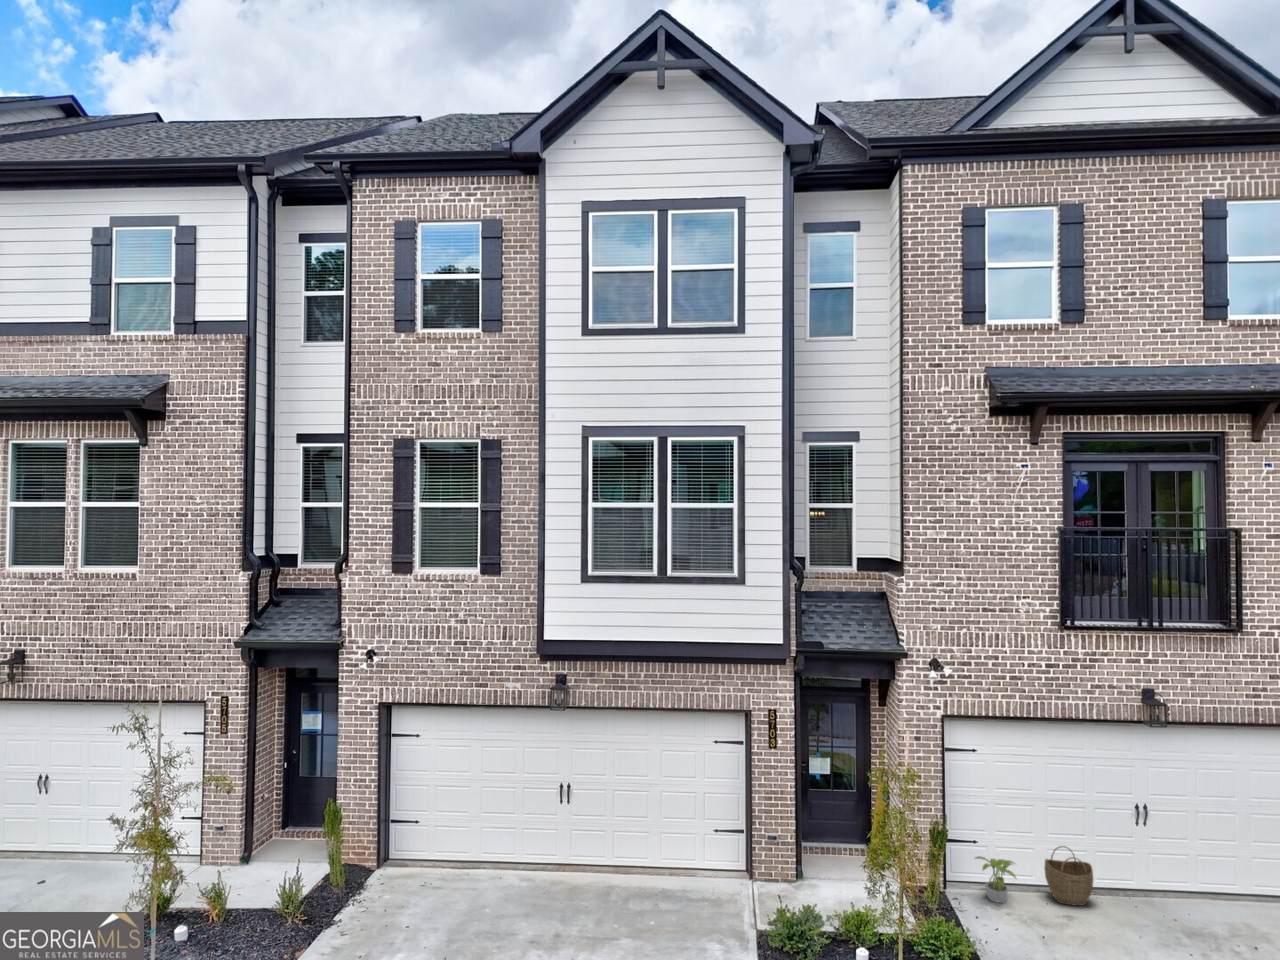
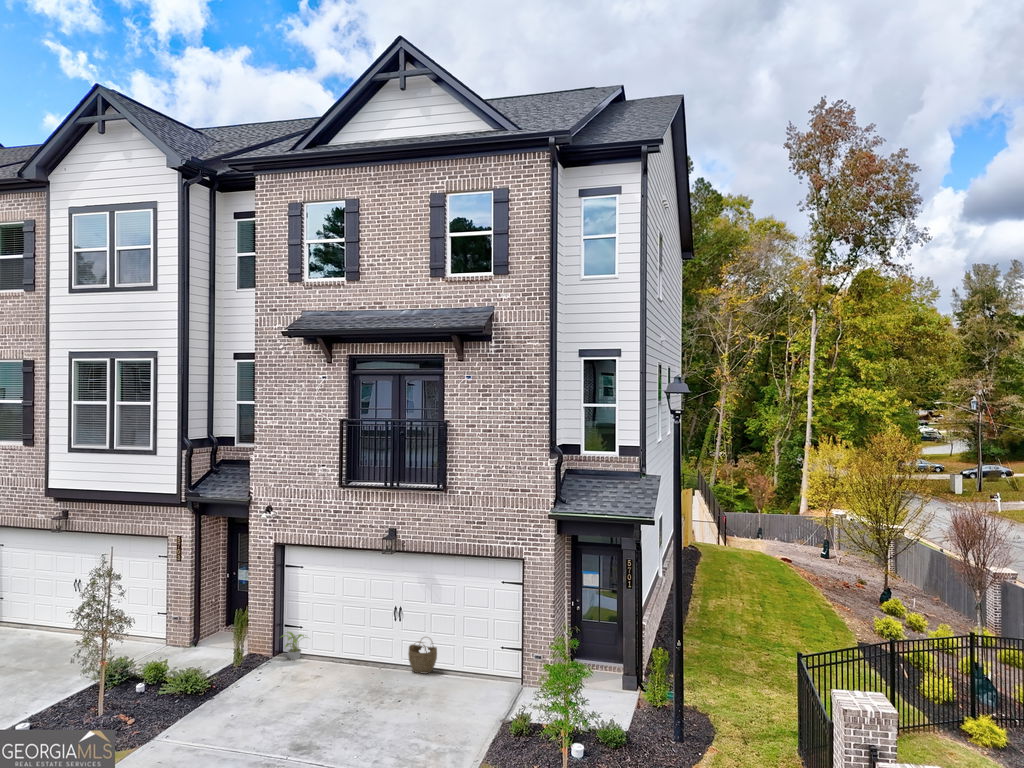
woven basket: present [1044,846,1093,906] -> present [408,641,437,673]

